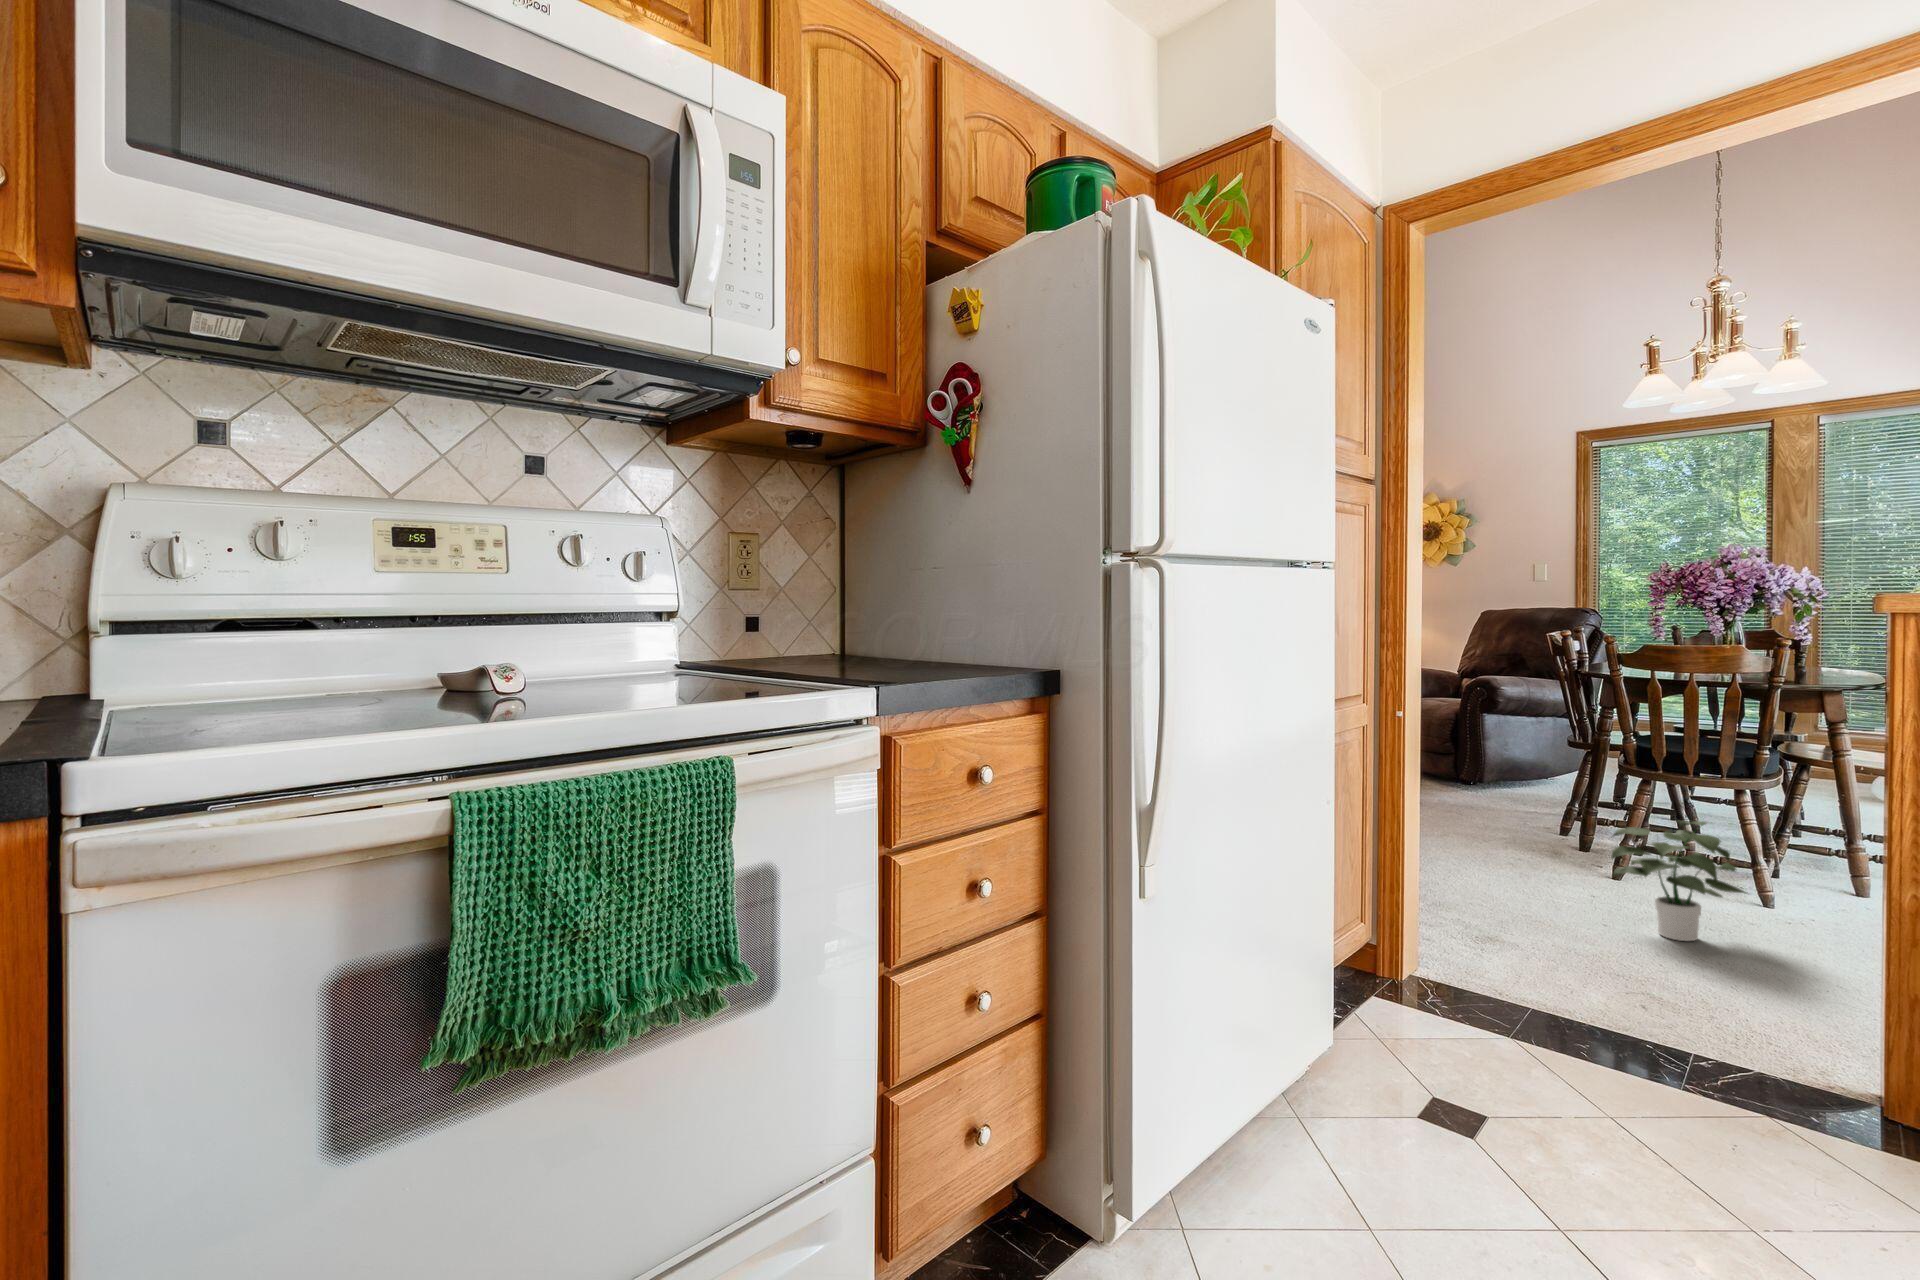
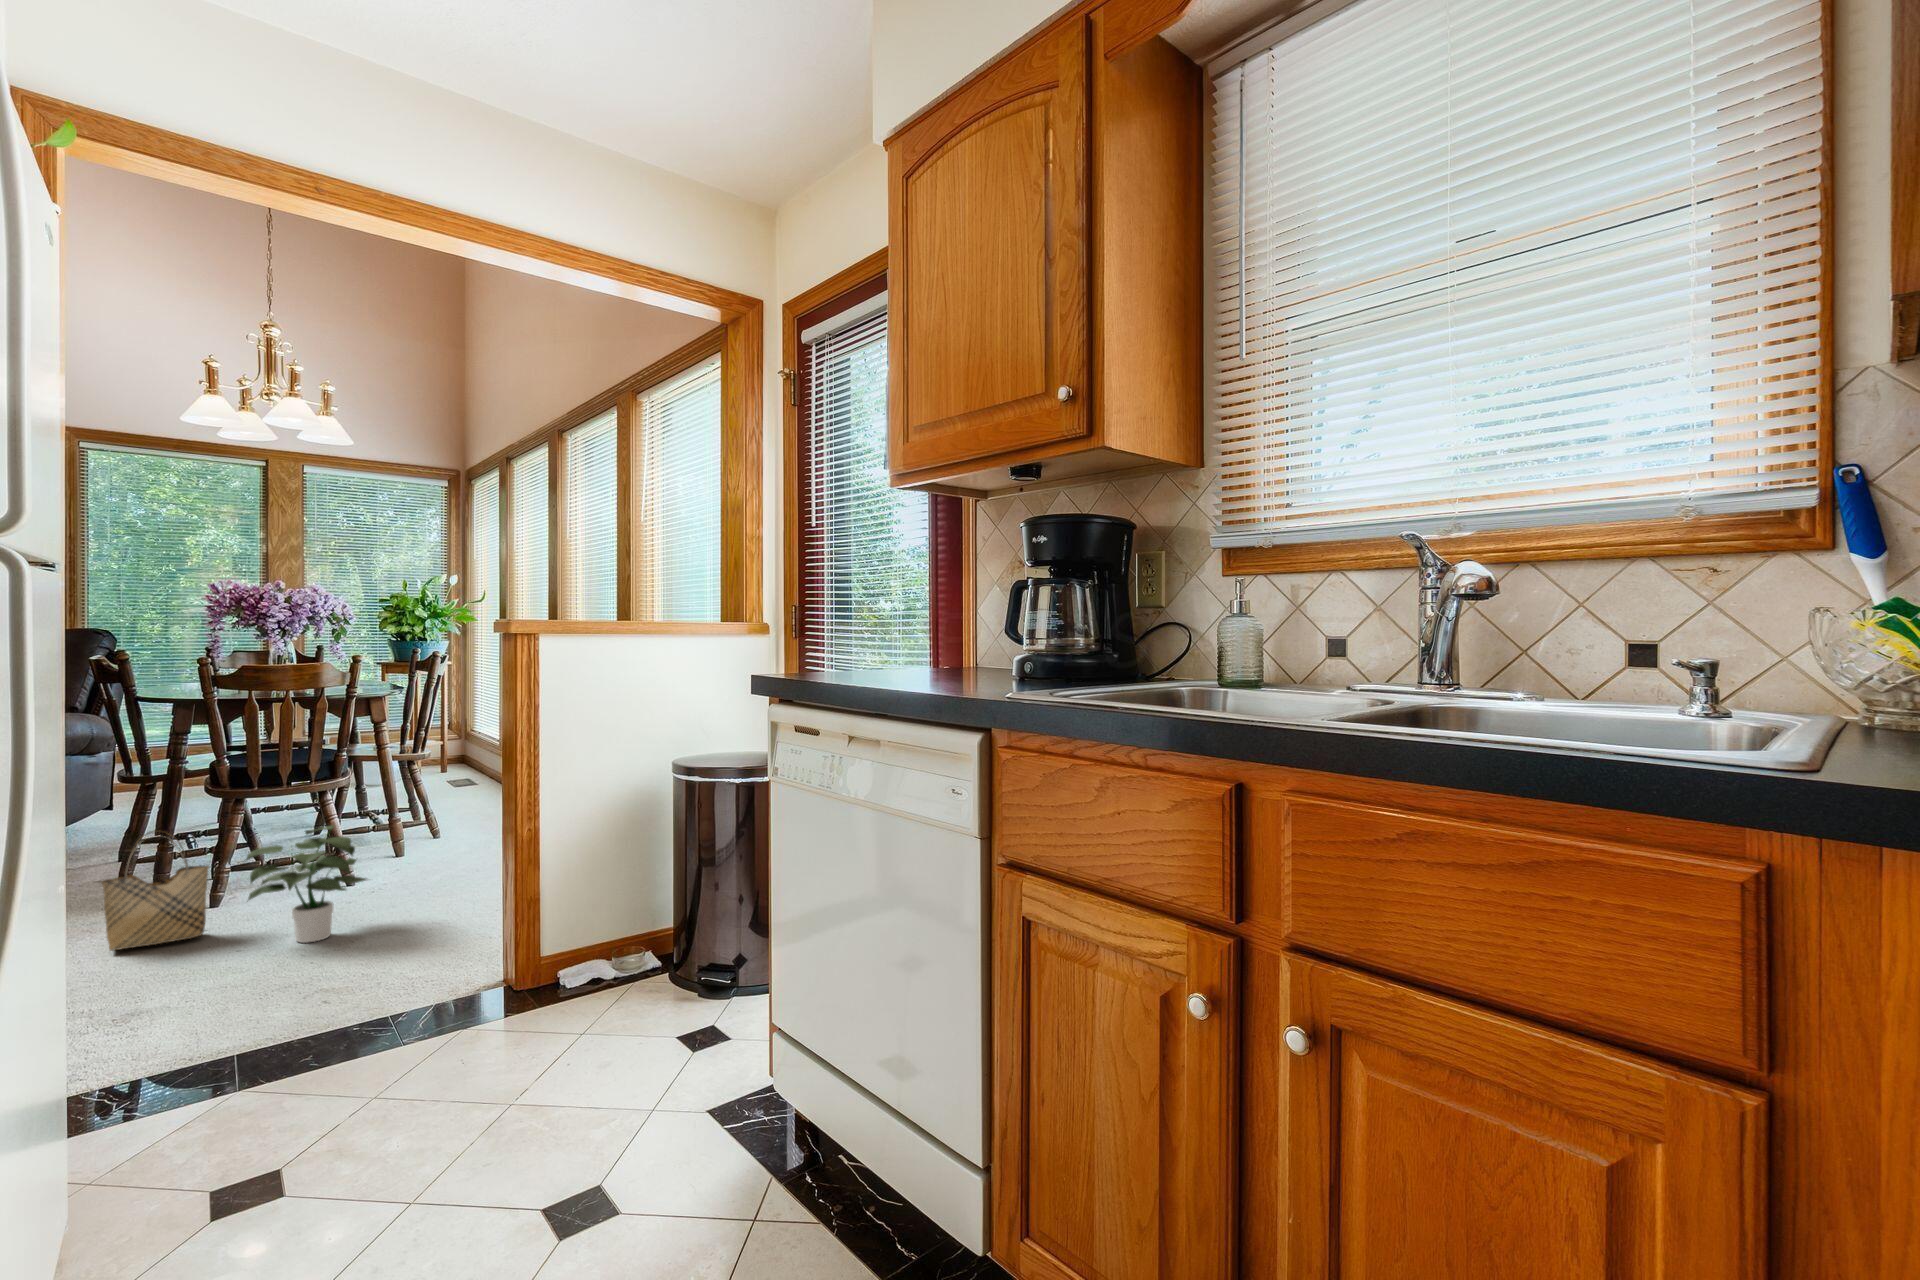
woven basket: none [1503,790,1591,897] -> present [101,831,209,951]

